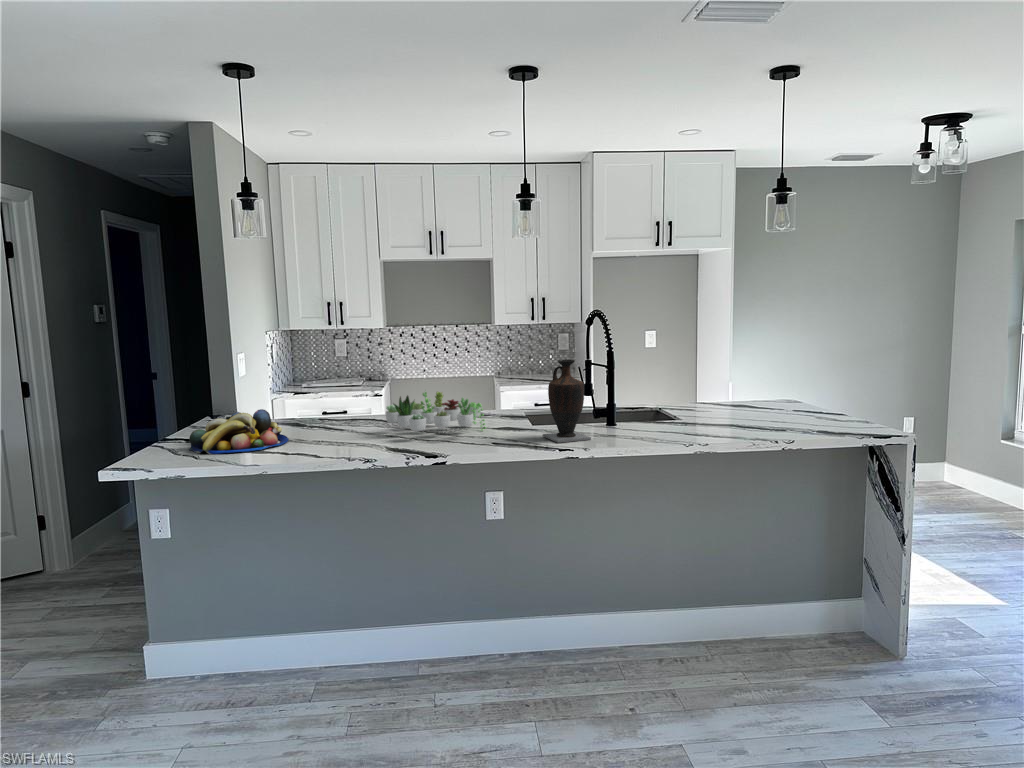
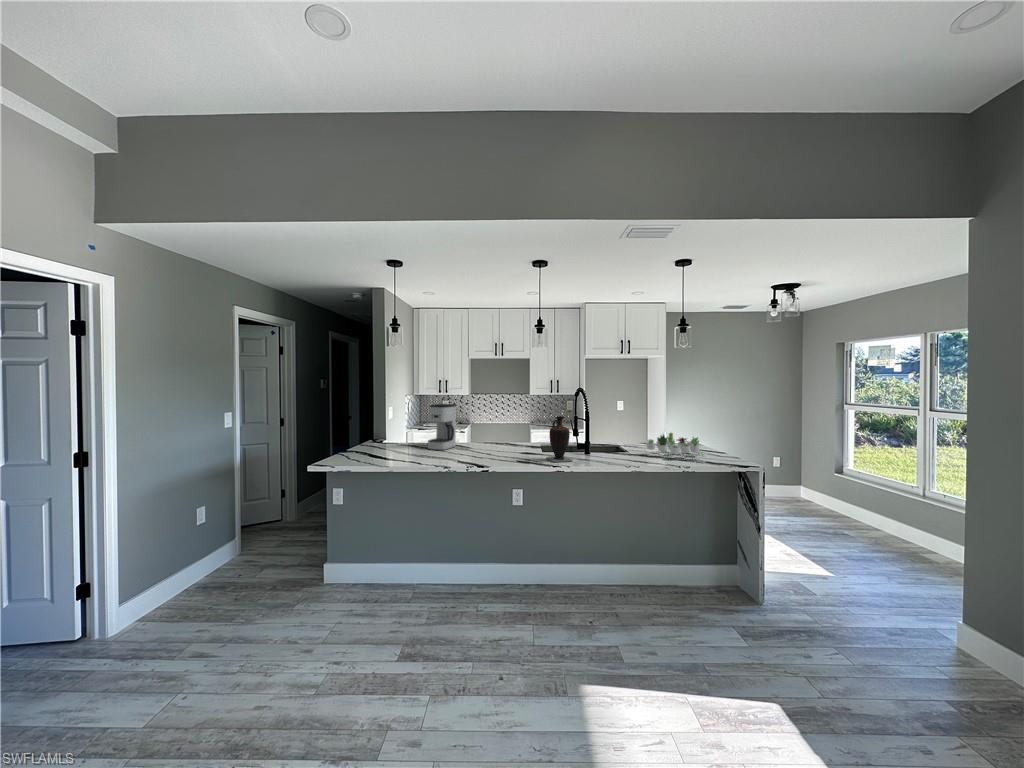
coffee maker: none [321,345,373,429] -> present [428,404,456,450]
succulent plant: present [385,392,486,433] -> present [646,433,703,455]
fruit bowl: present [189,409,289,454] -> none [357,437,409,460]

